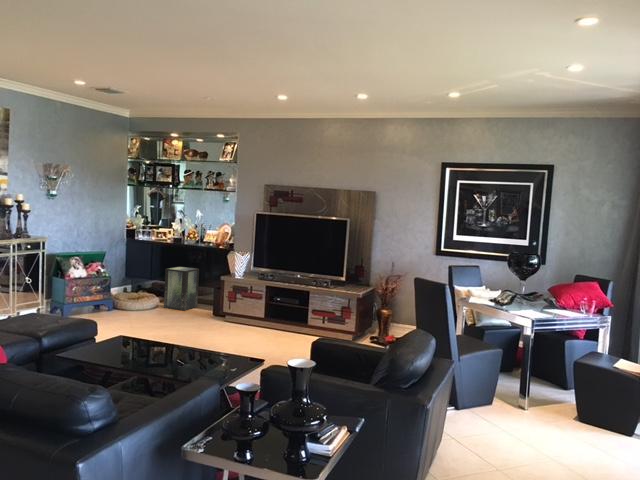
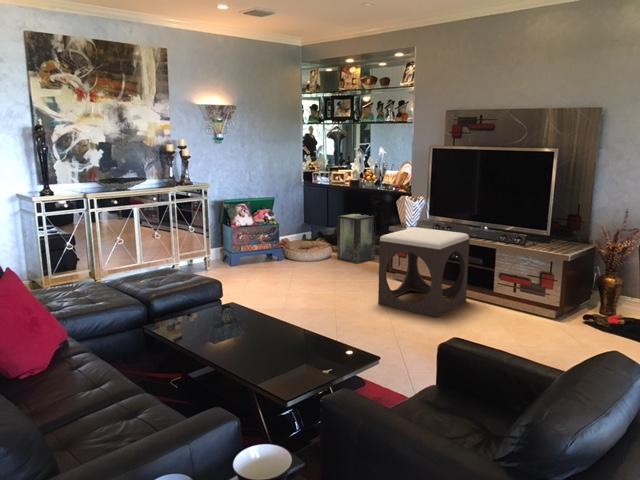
footstool: none [222,276,290,345] -> present [378,227,469,317]

